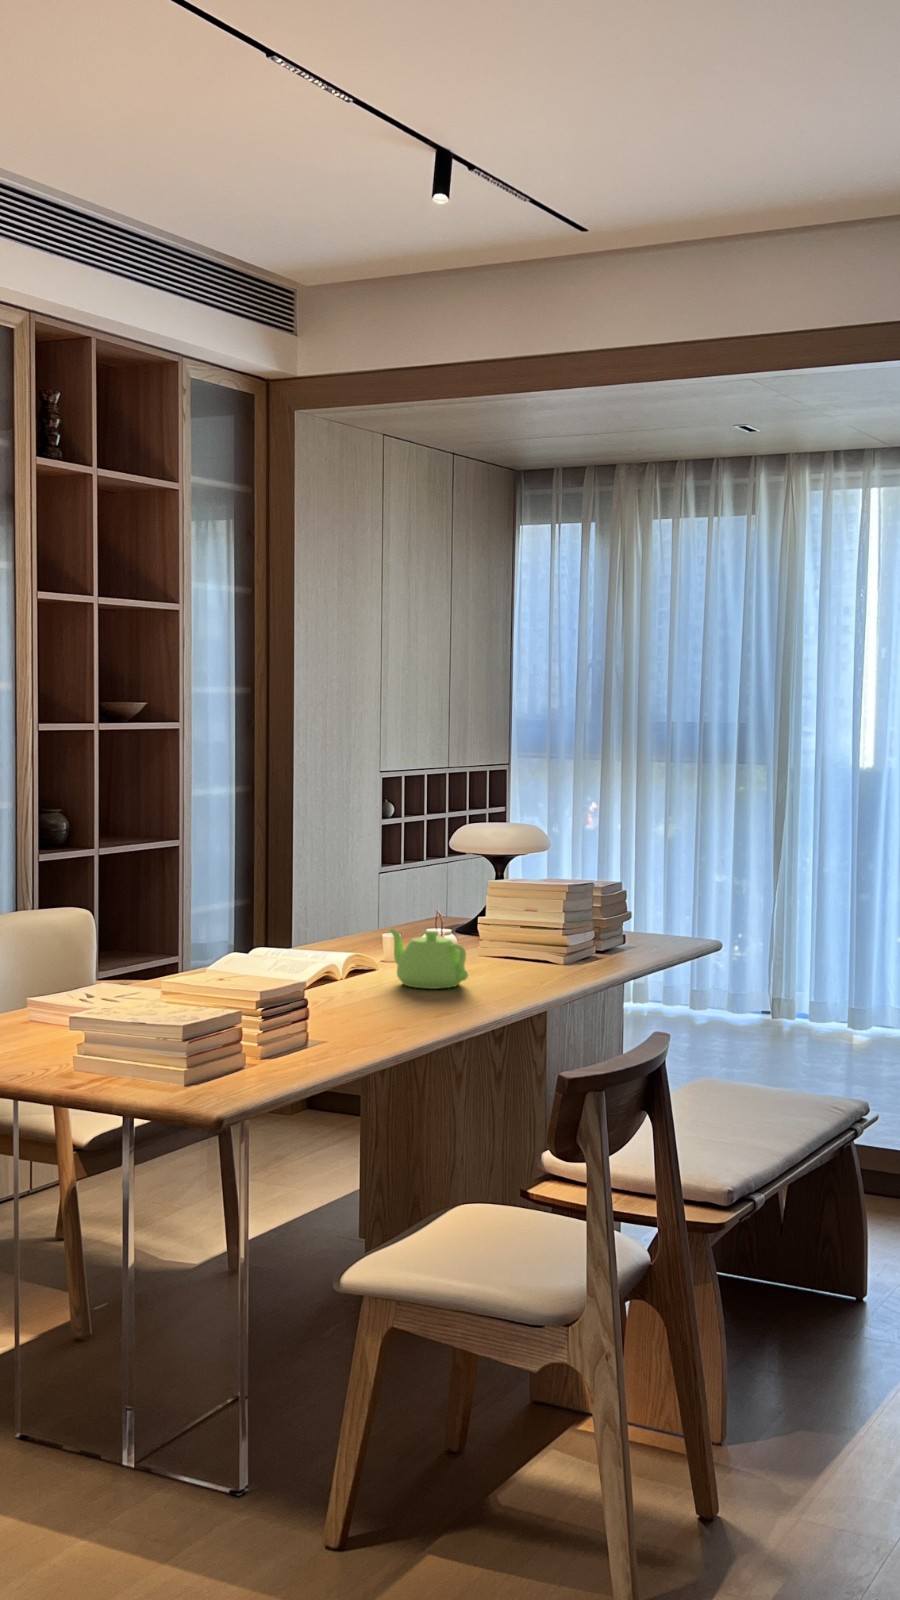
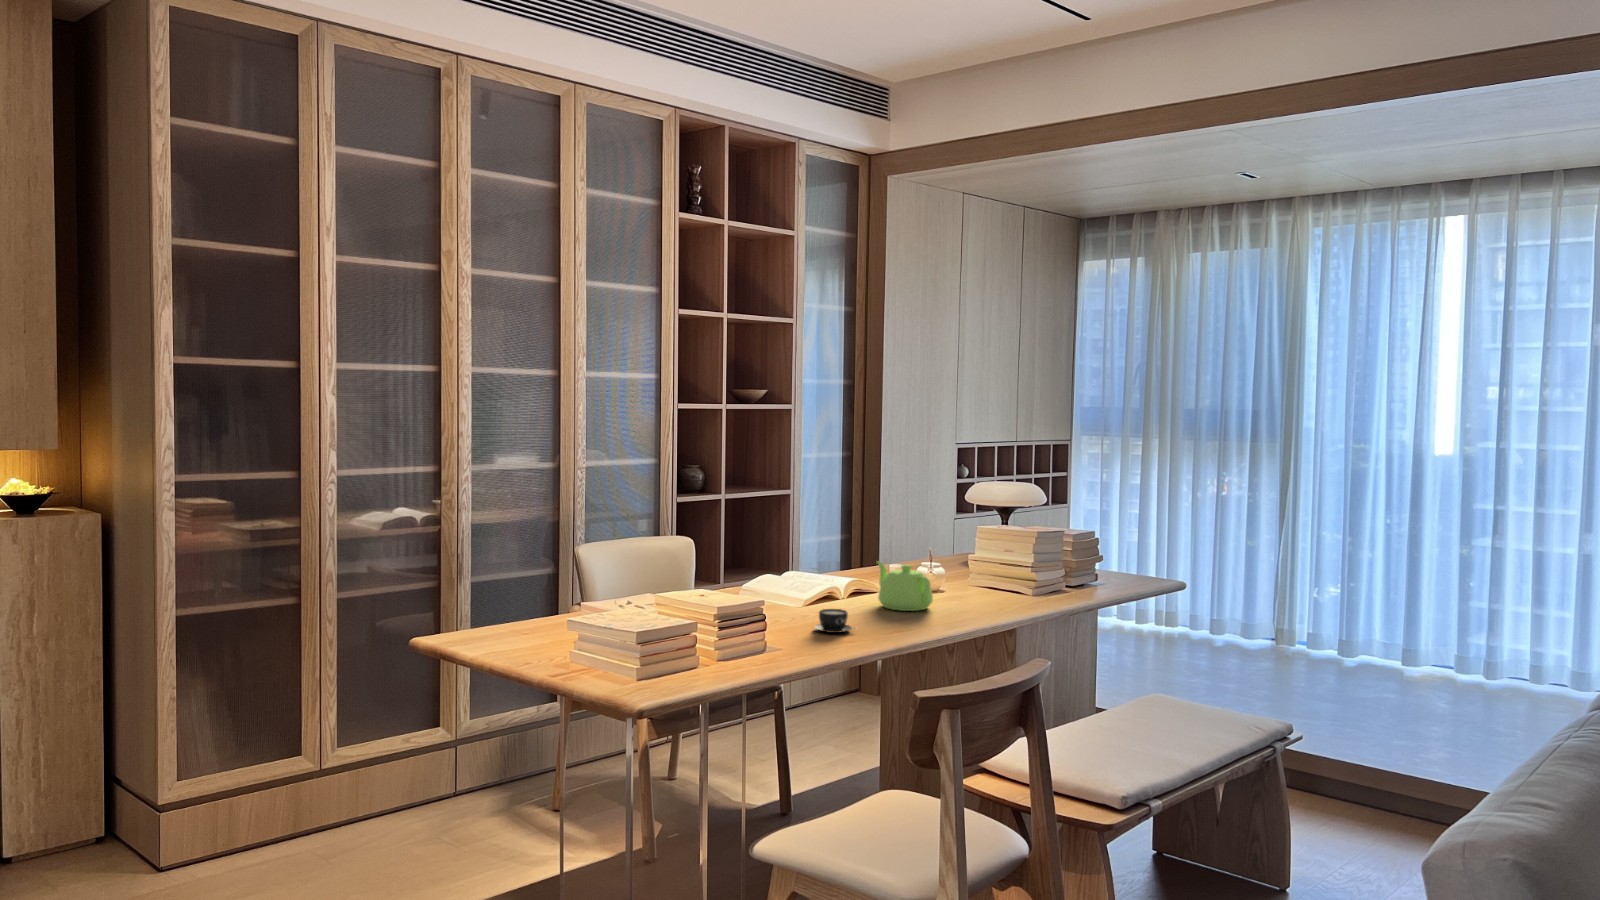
teacup: none [346,989,400,1019] -> present [814,609,852,633]

